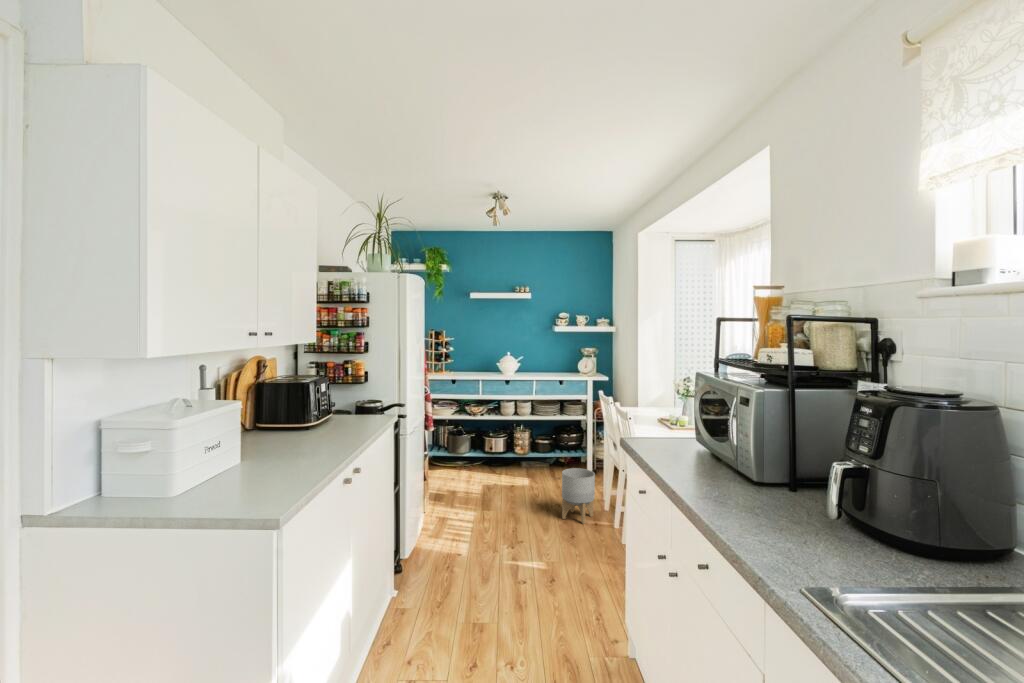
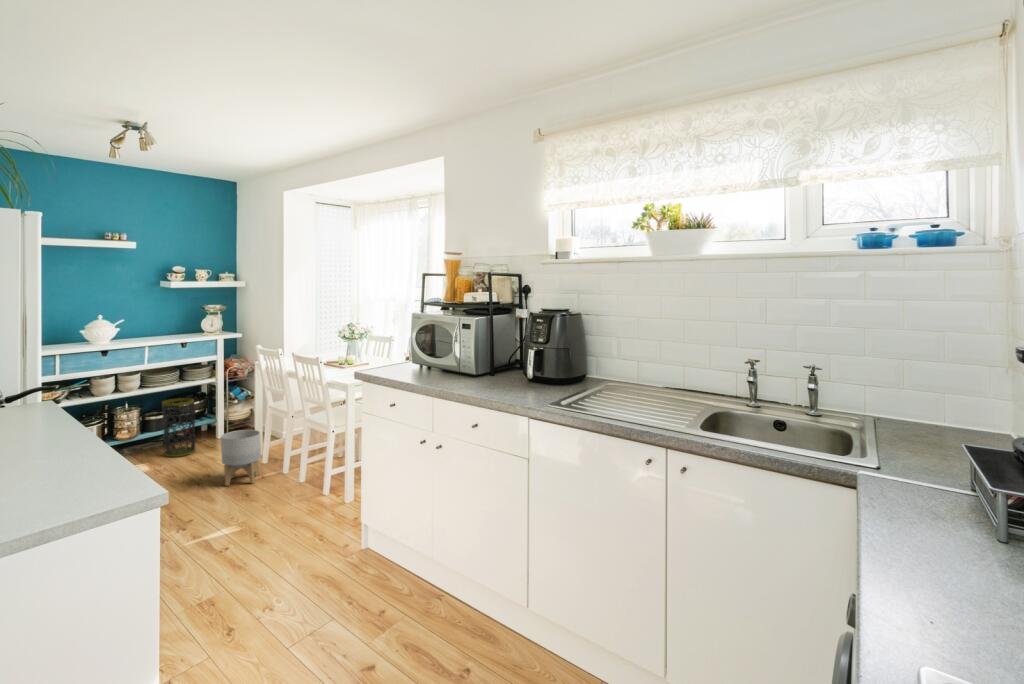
trash can: none [540,428,564,479] -> present [162,398,196,457]

